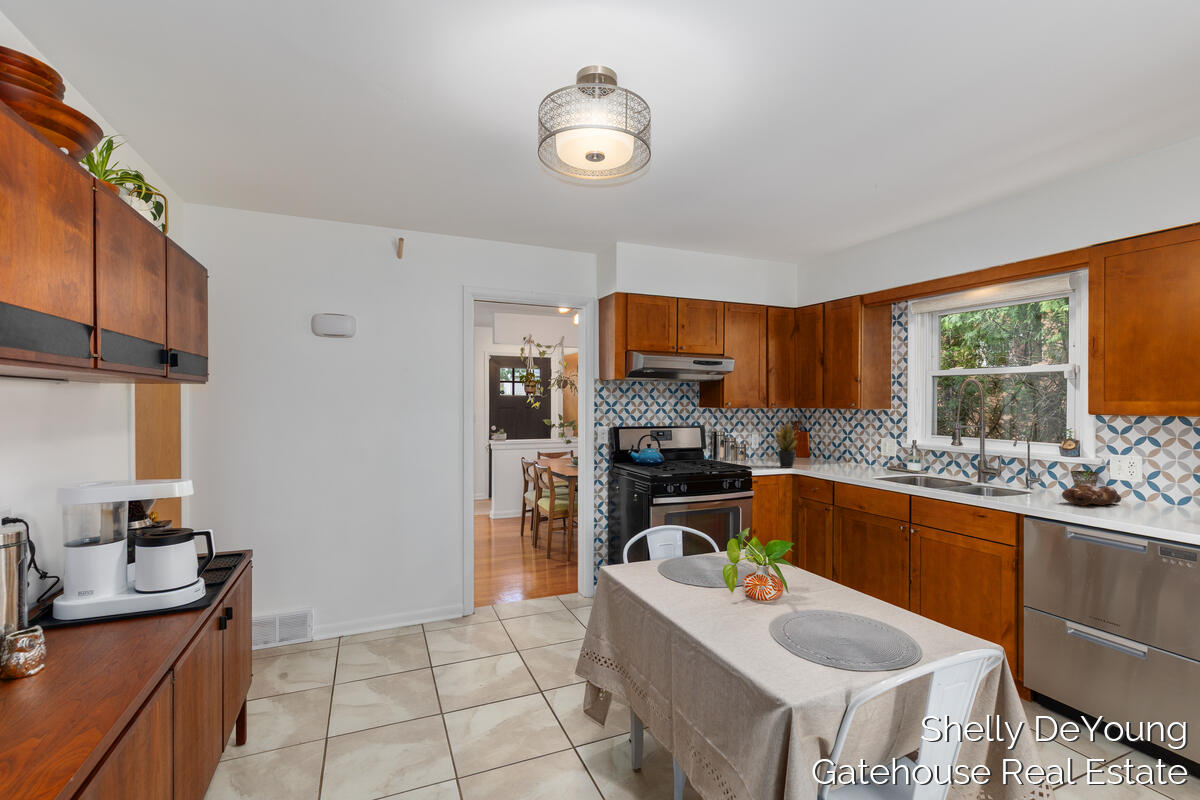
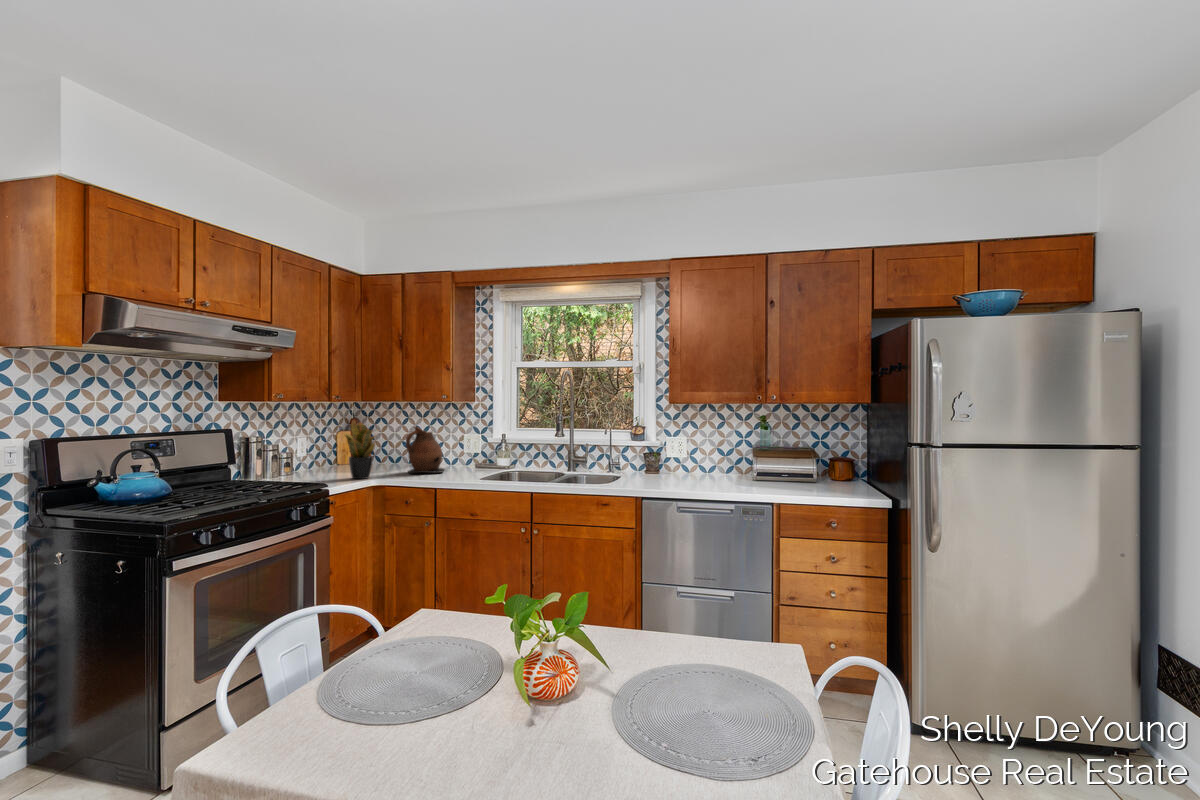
ceramic pitcher: none [824,430,862,470] -> present [406,427,445,473]
bread loaf: present [1062,484,1121,506] -> none [655,463,687,483]

